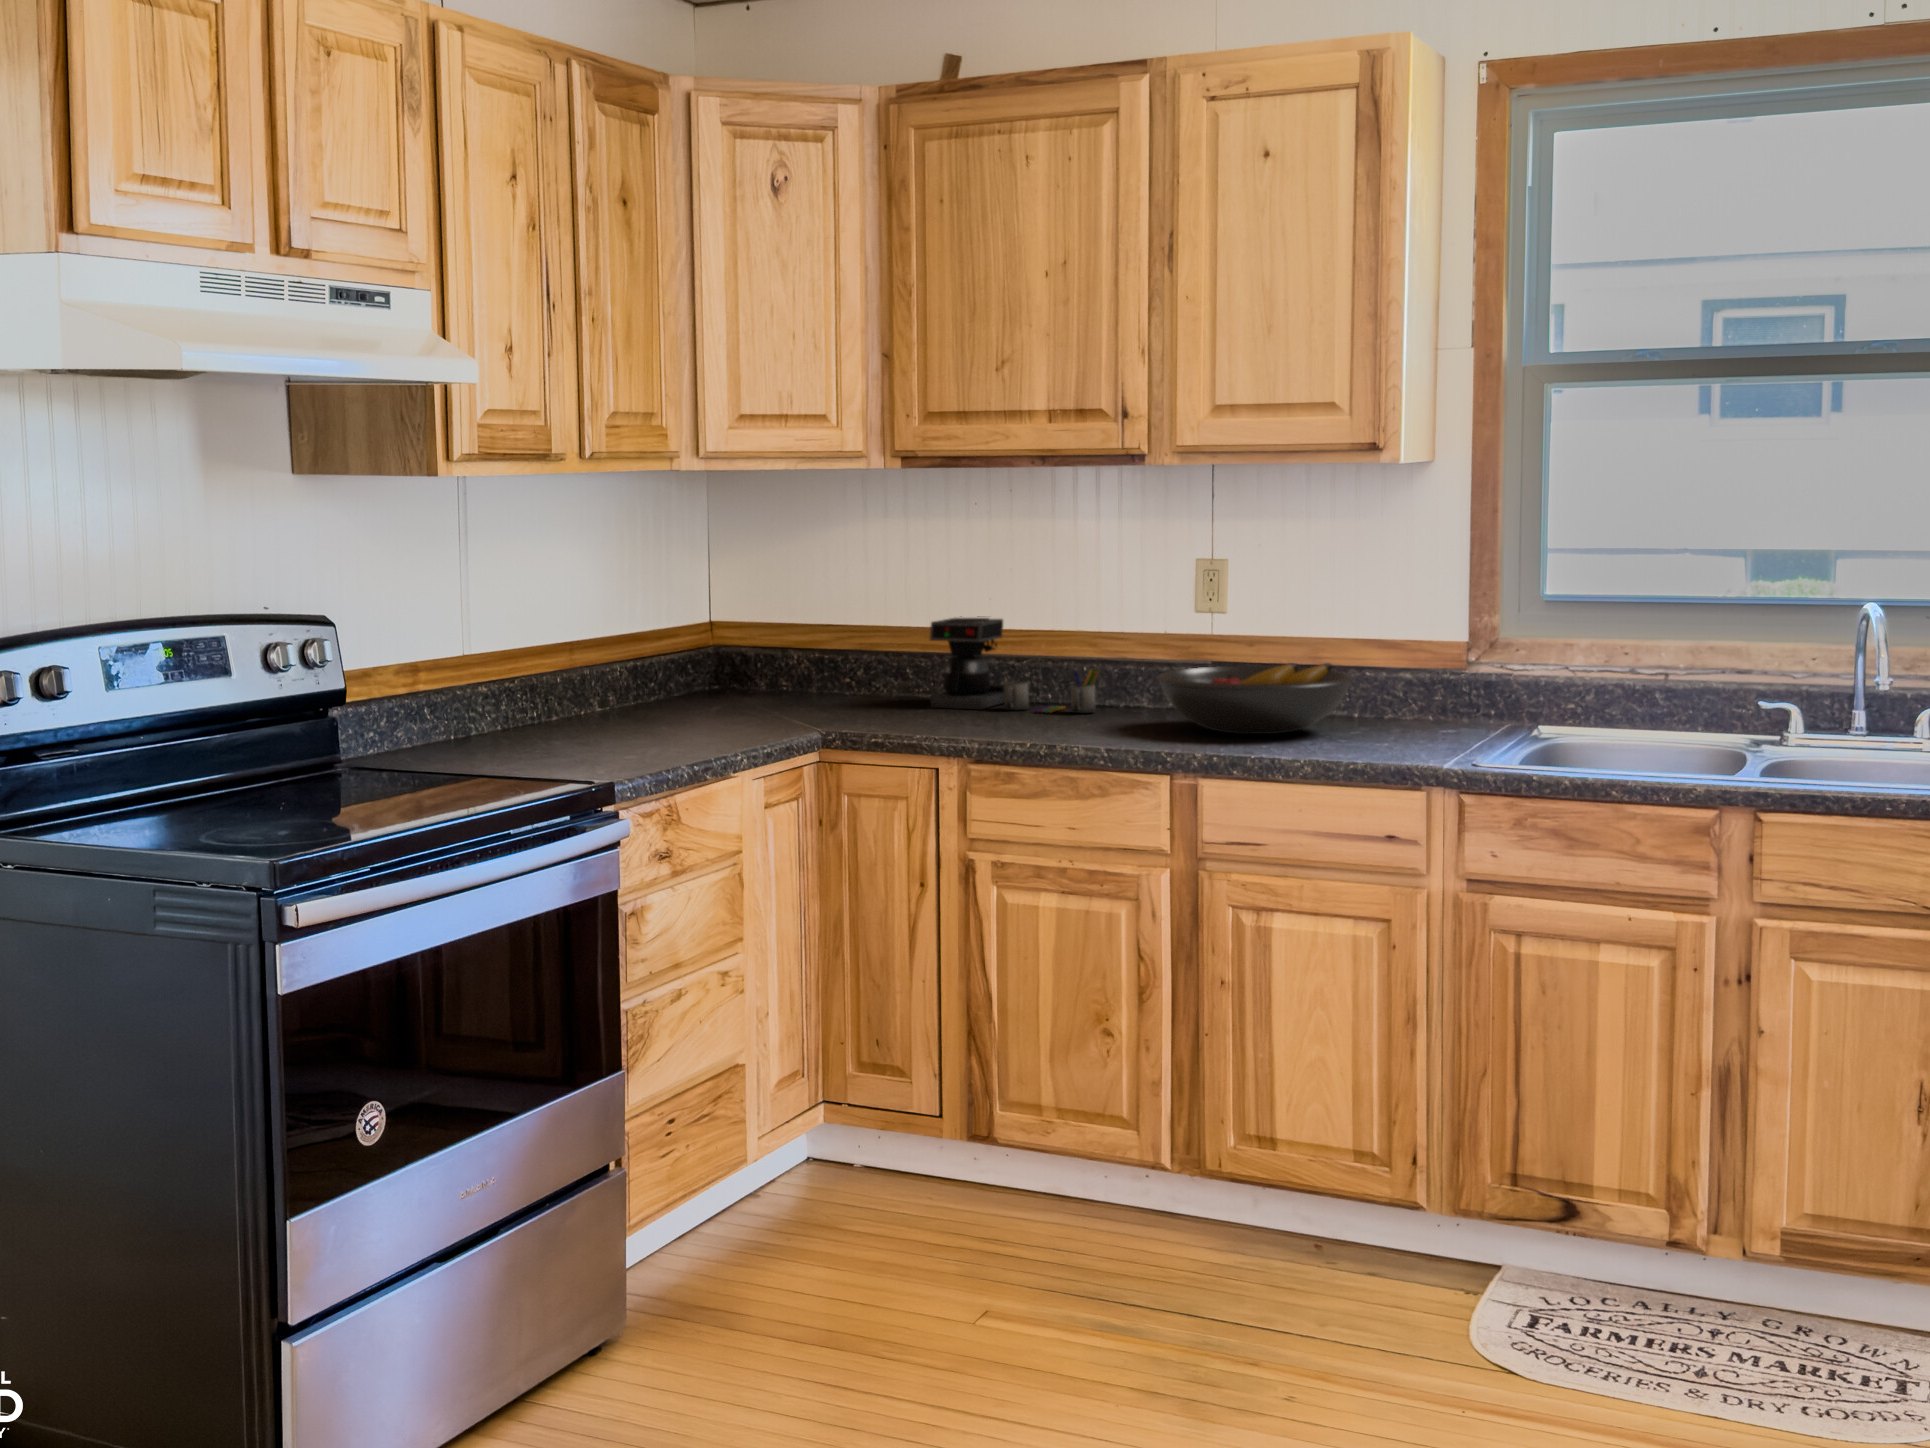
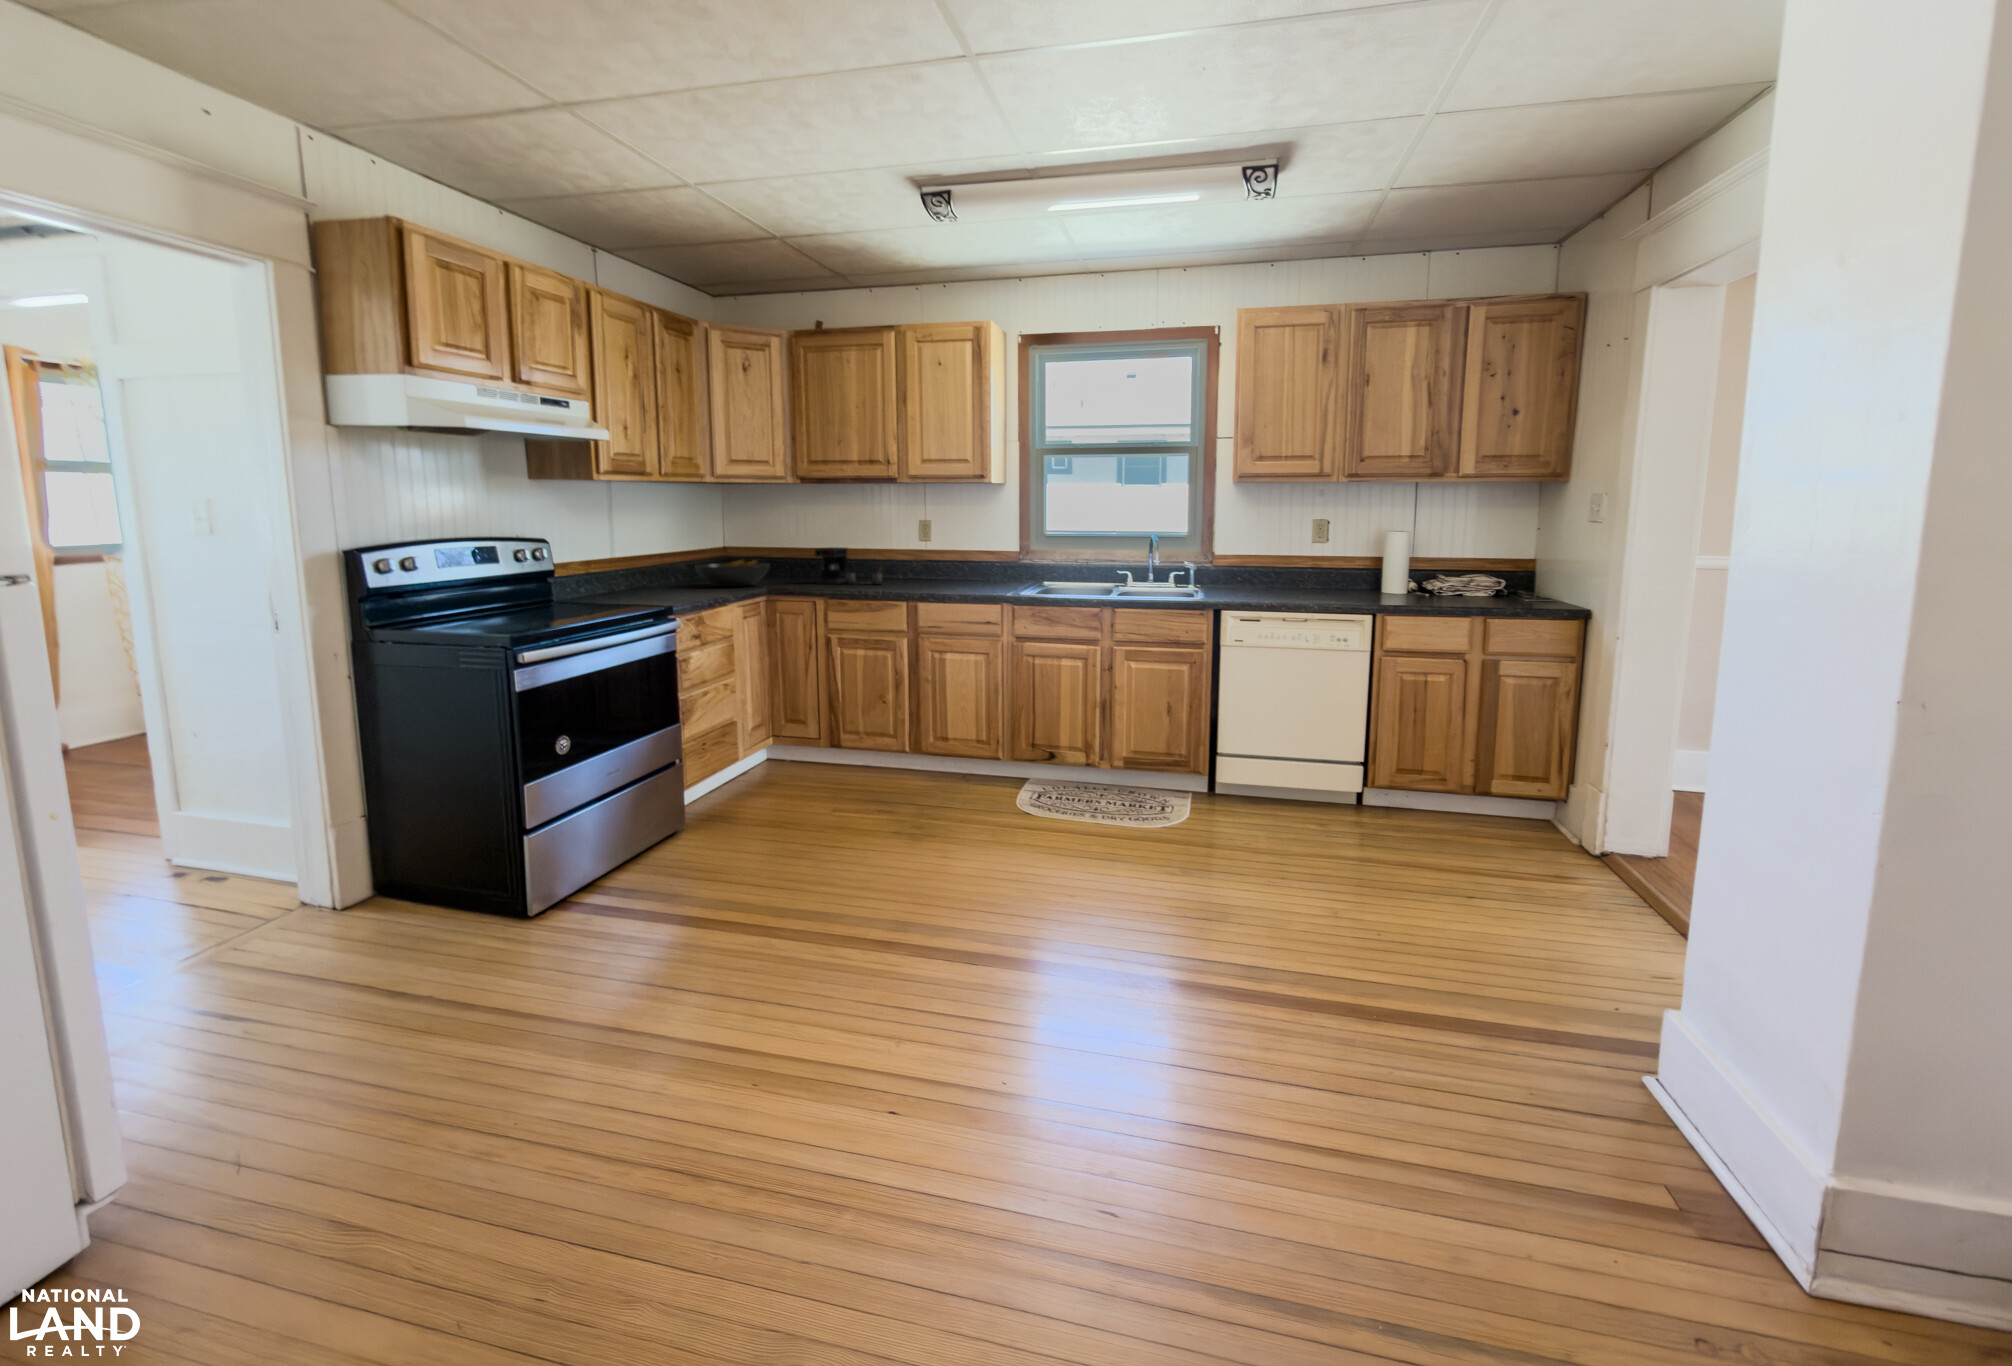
fruit bowl: present [1157,663,1353,734] -> present [695,559,770,586]

